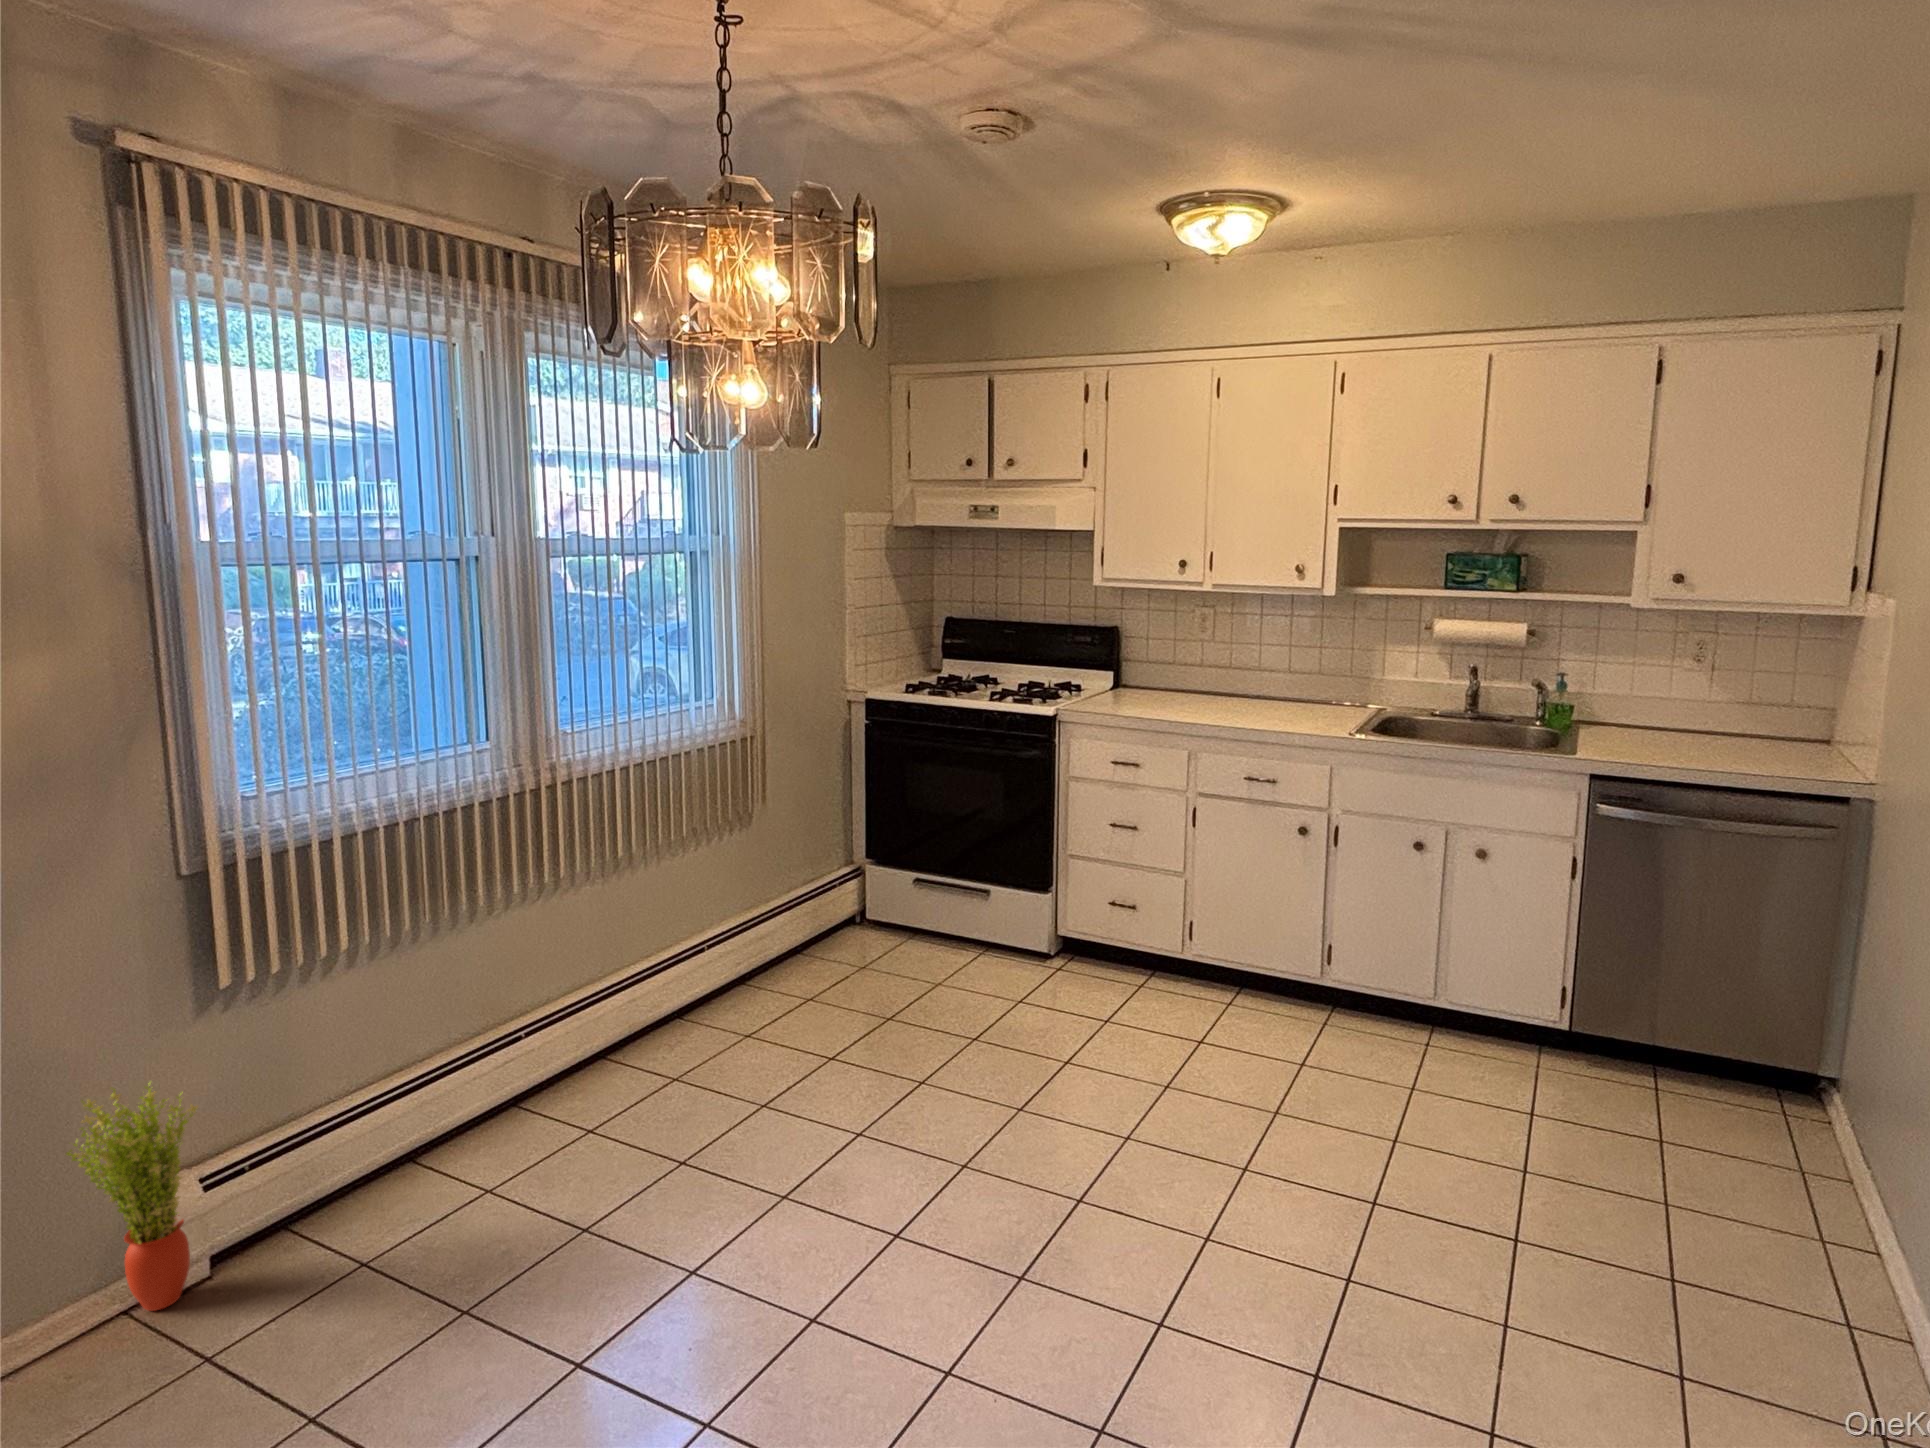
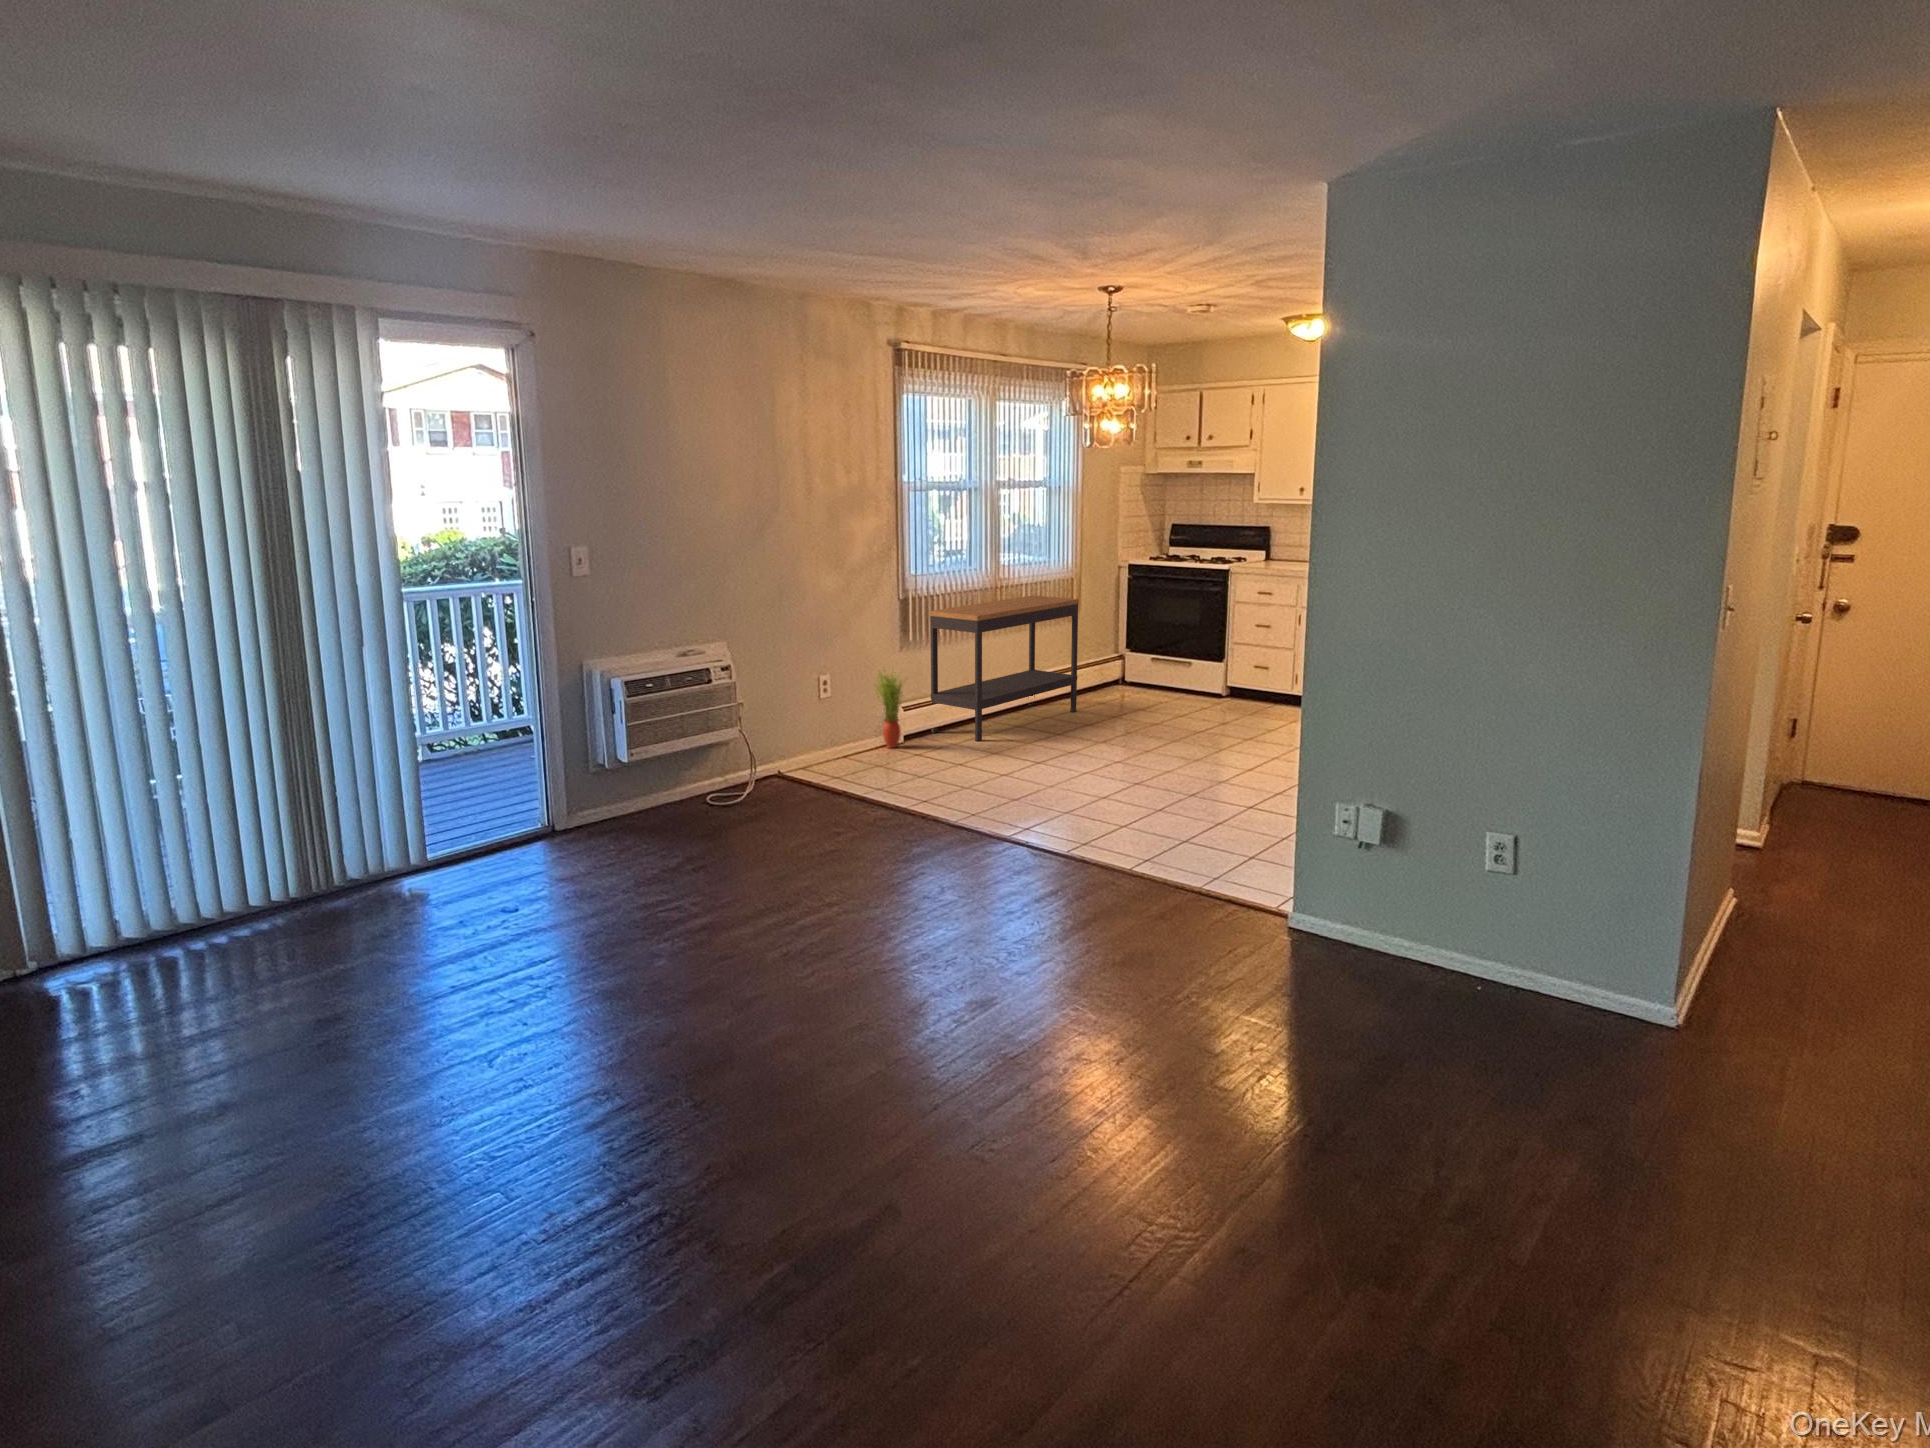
console table: none [315,787,751,1229] -> present [930,596,1079,741]

